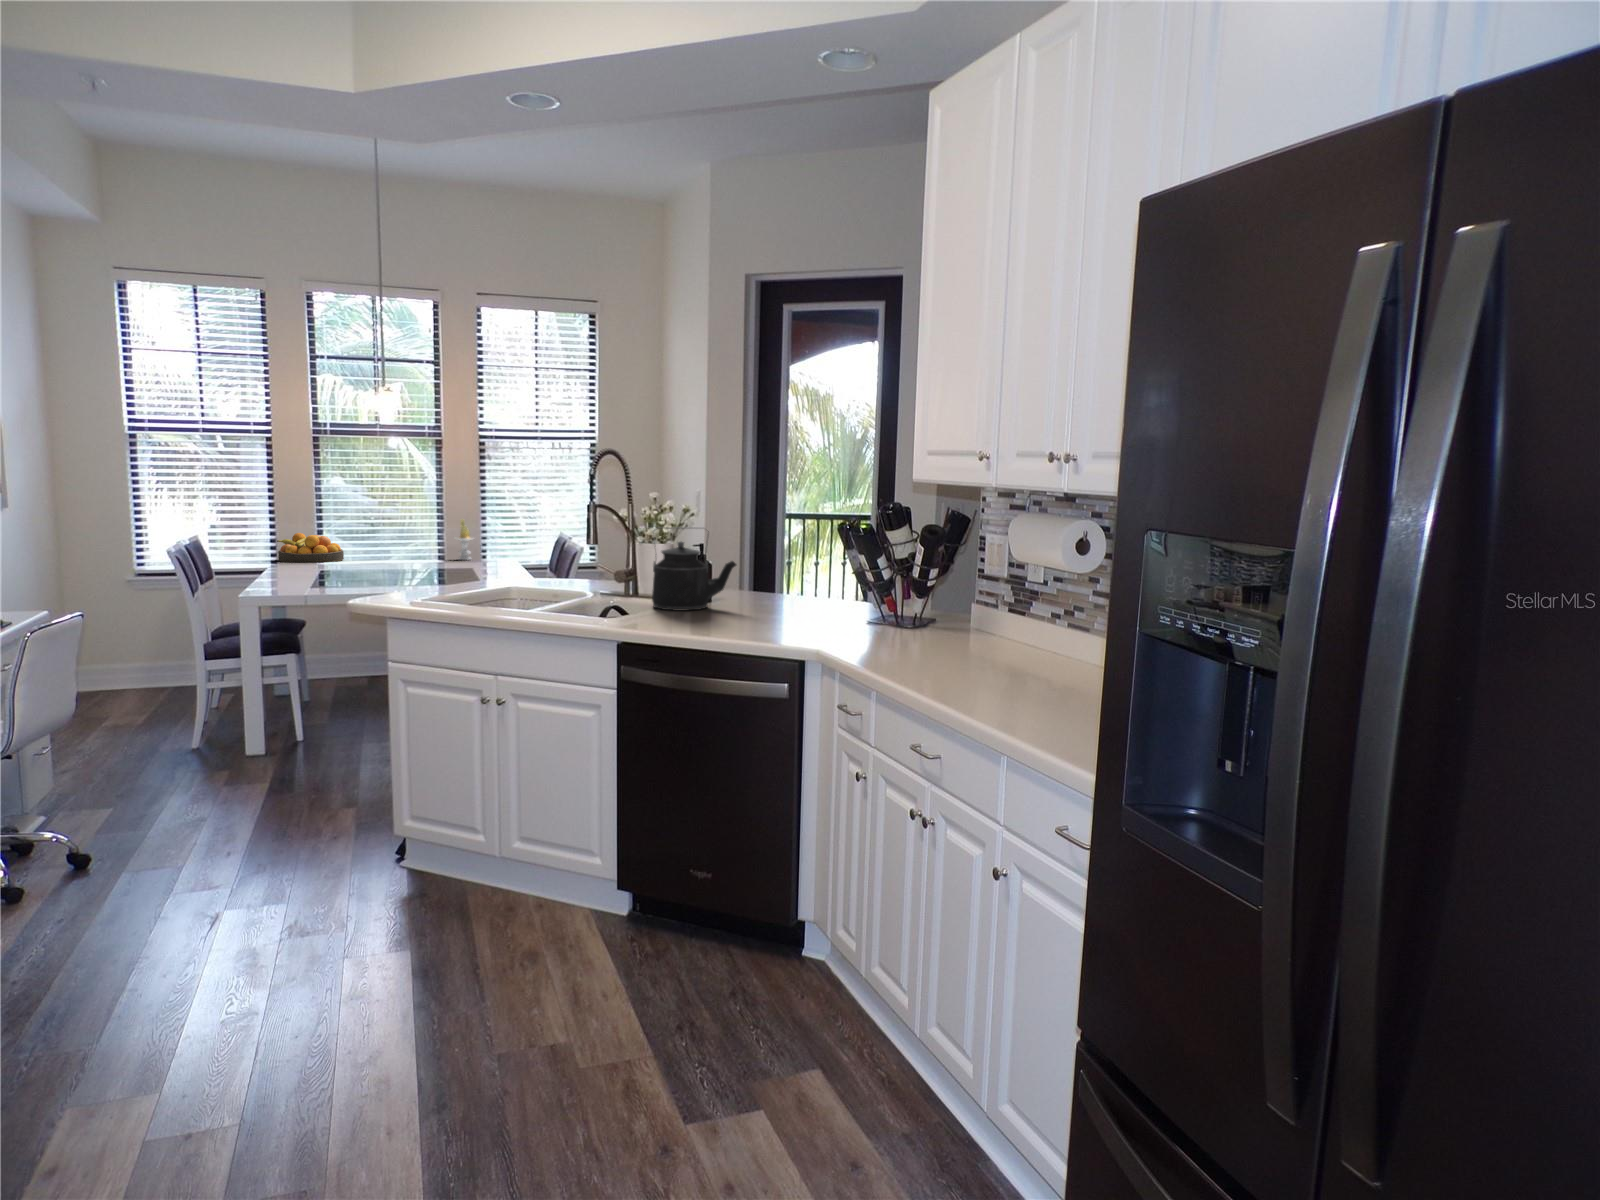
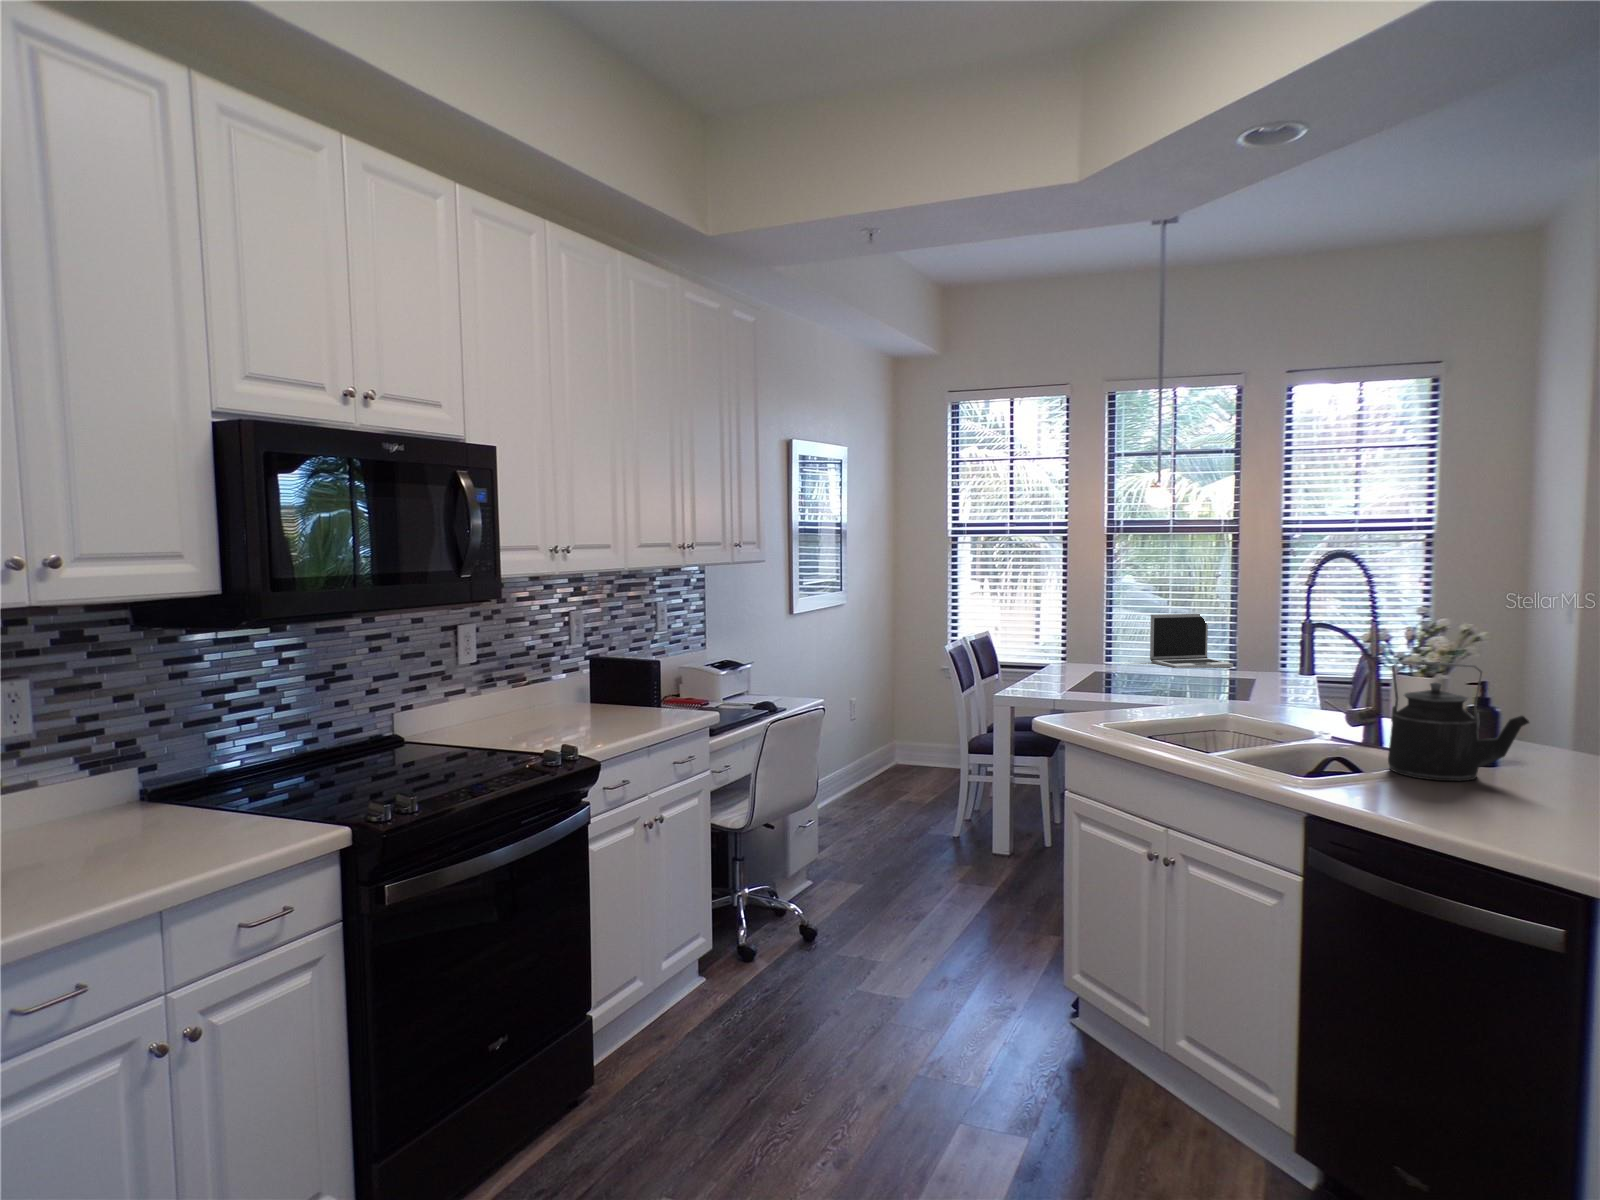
laptop: none [363,512,442,563] -> present [1150,614,1233,668]
candle: present [455,519,473,560] -> none [1248,623,1272,670]
fruit bowl: present [277,533,344,563] -> none [1066,632,1129,664]

